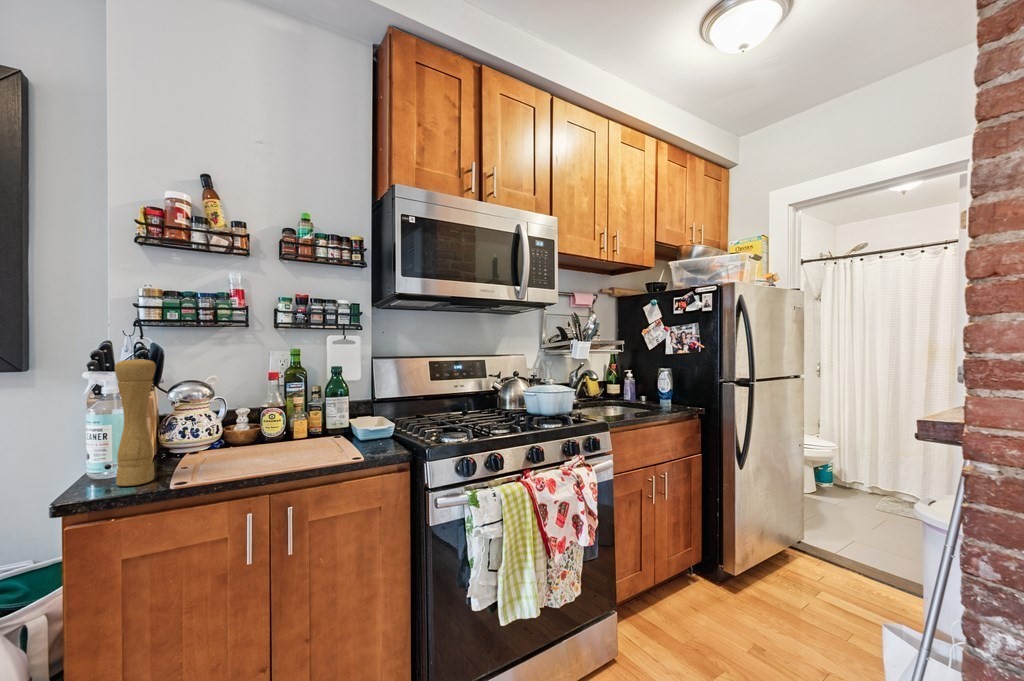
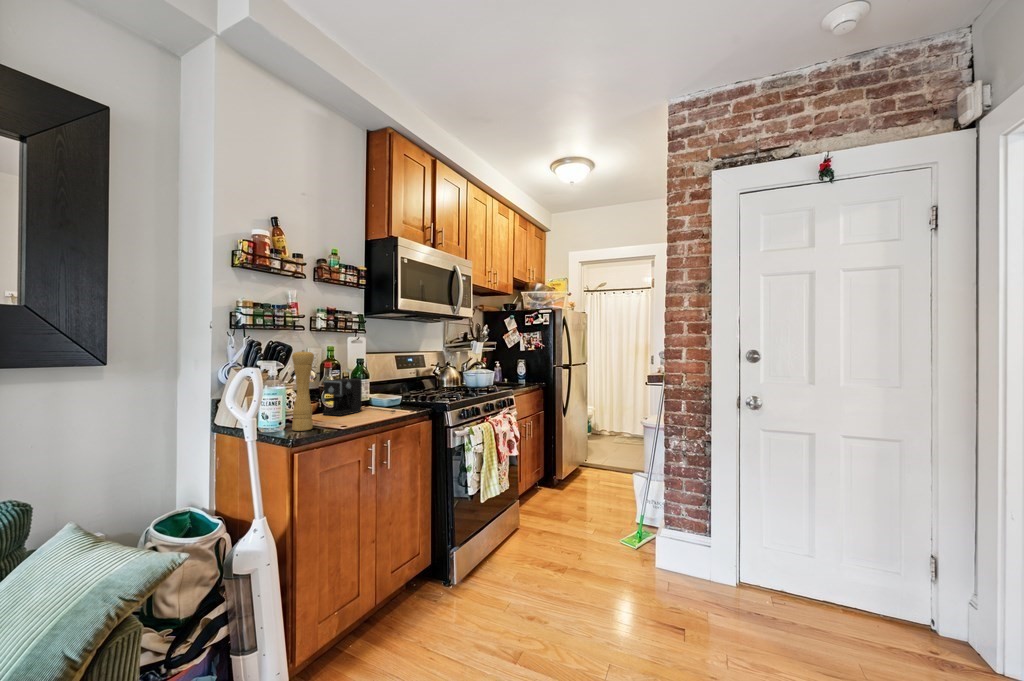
coffee maker: none [236,397,340,457] -> present [322,378,395,416]

